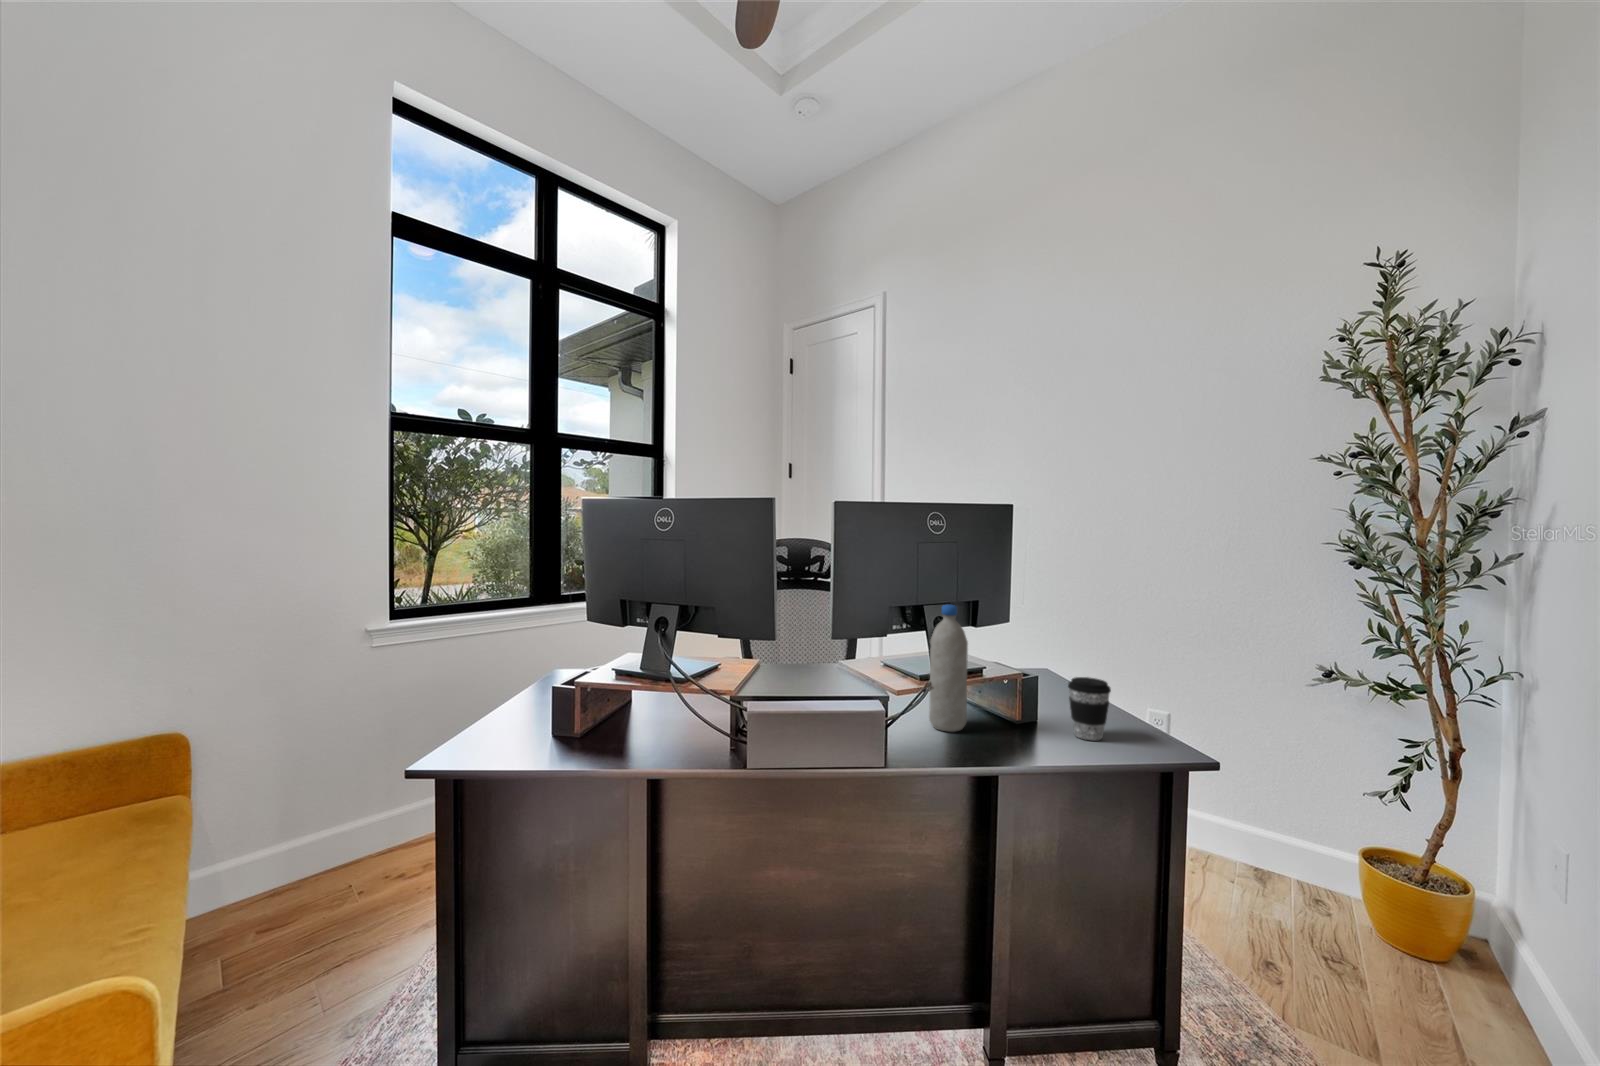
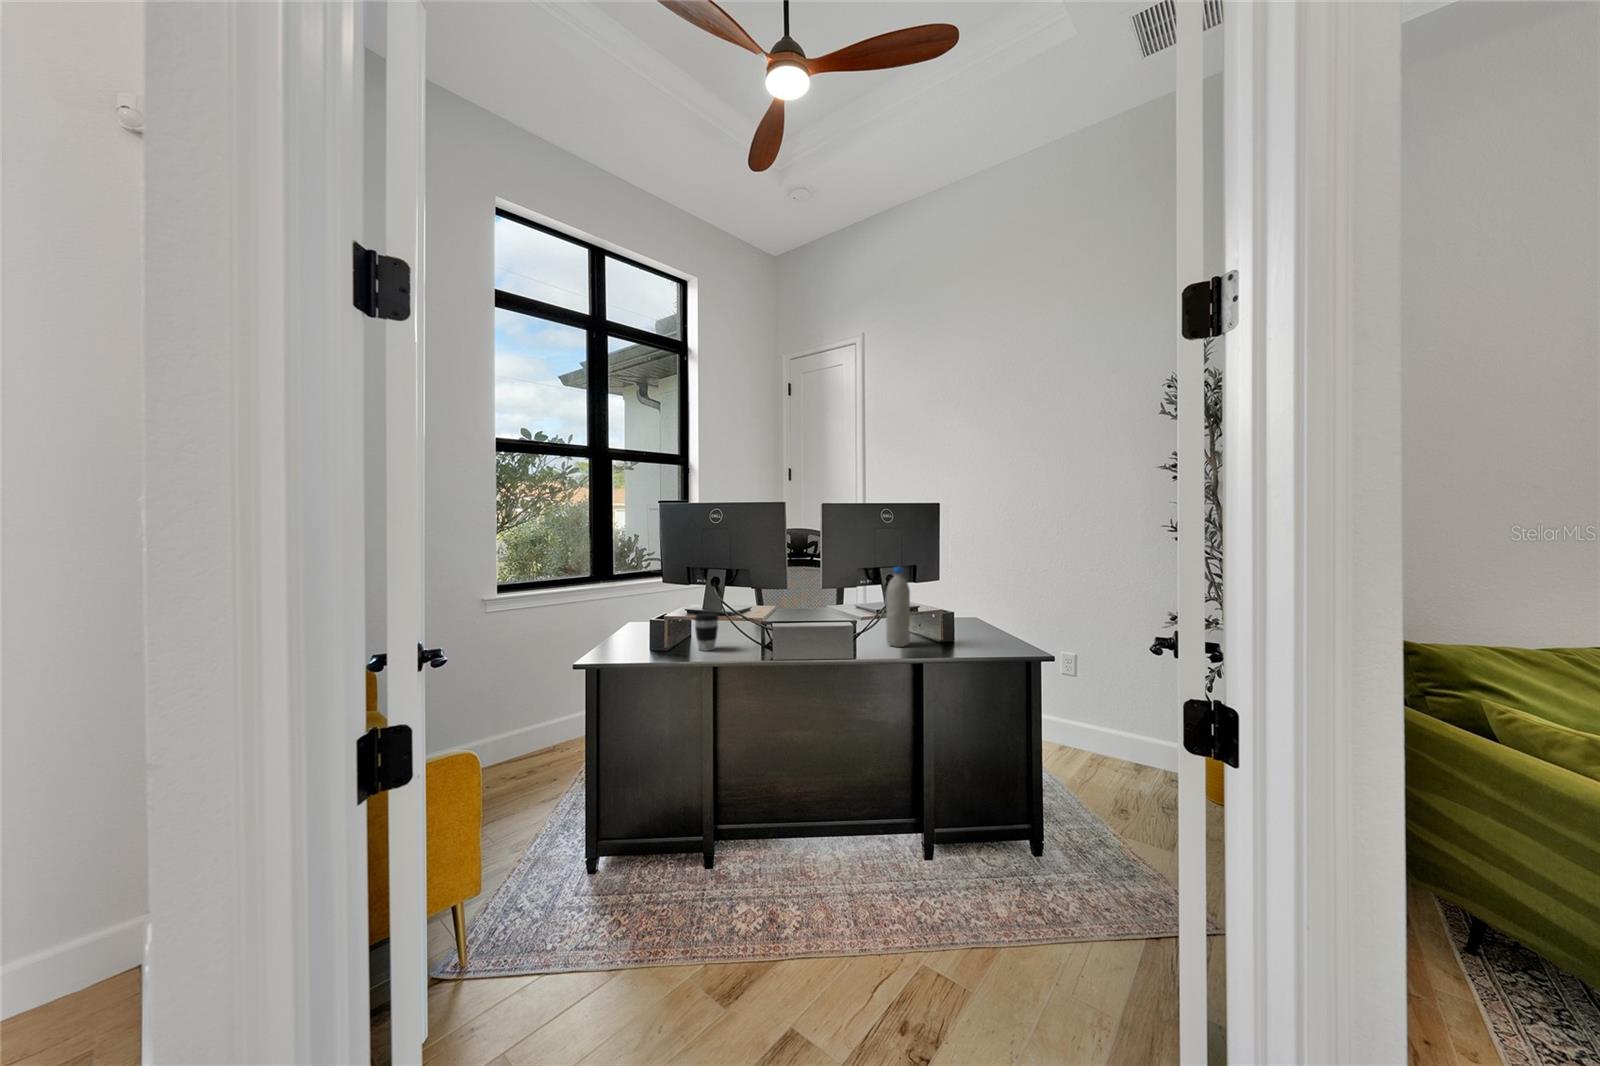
coffee cup: present [1068,677,1111,740] -> present [694,613,719,651]

